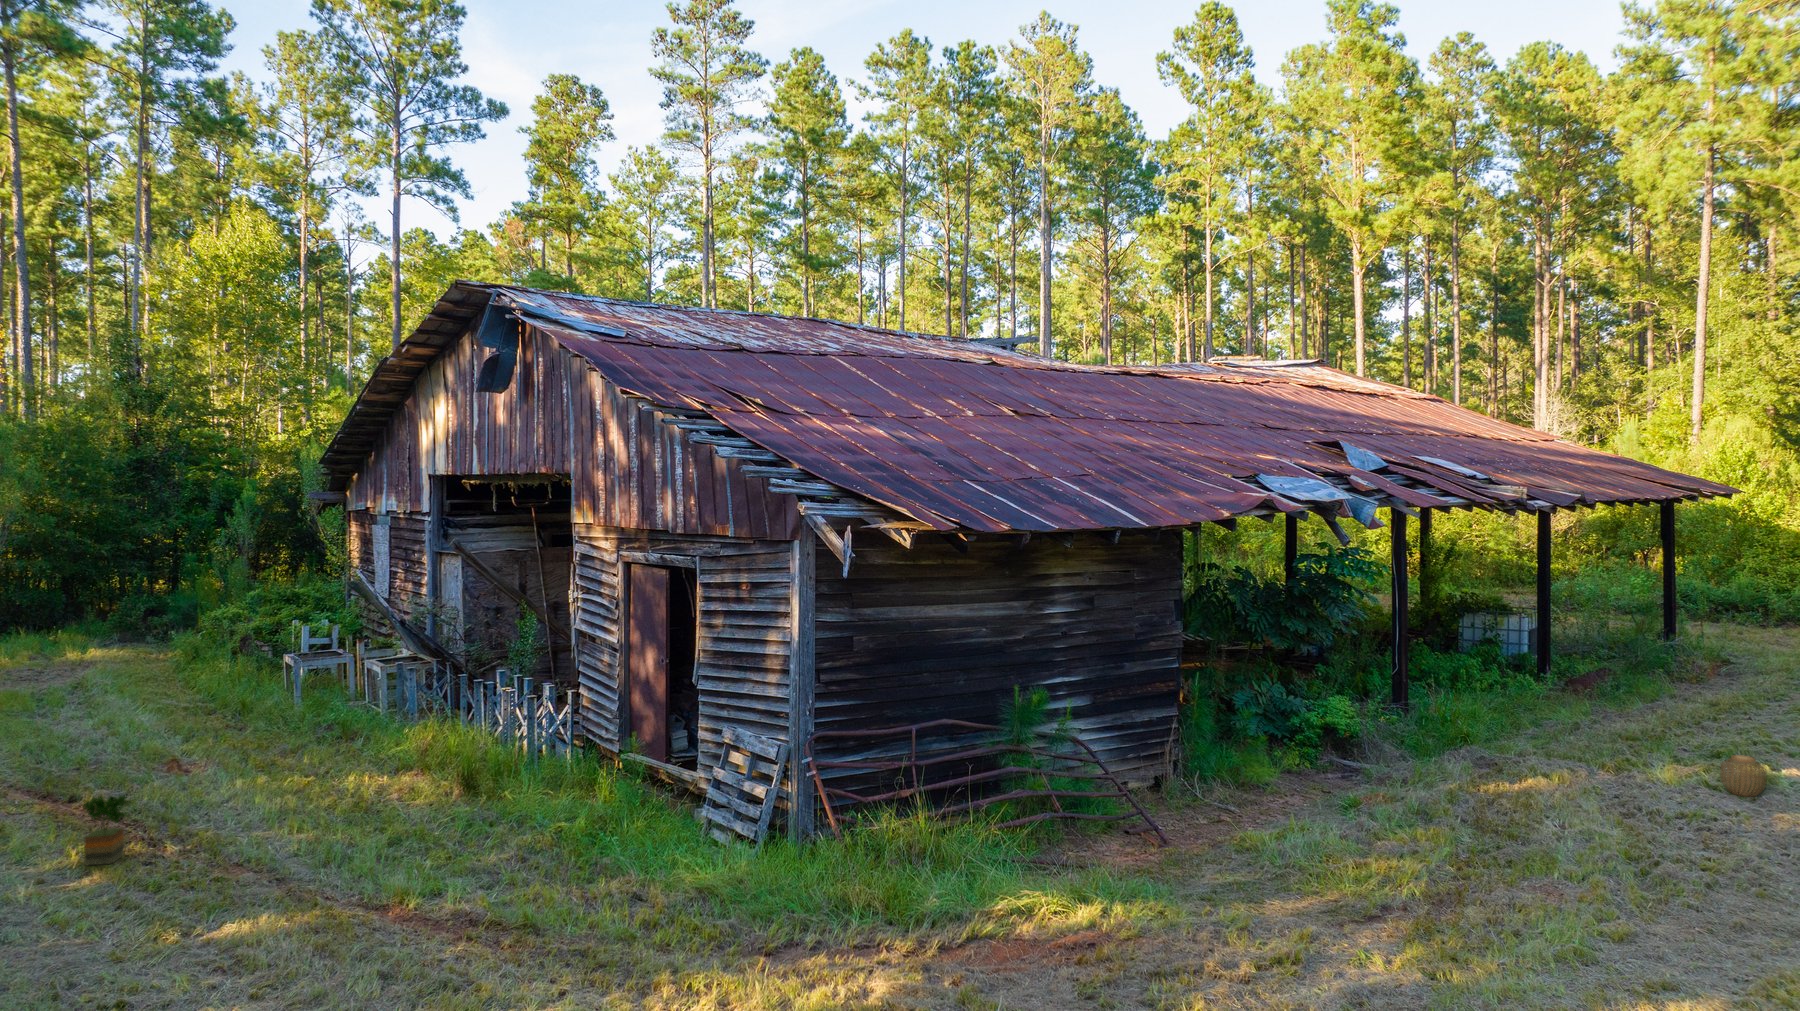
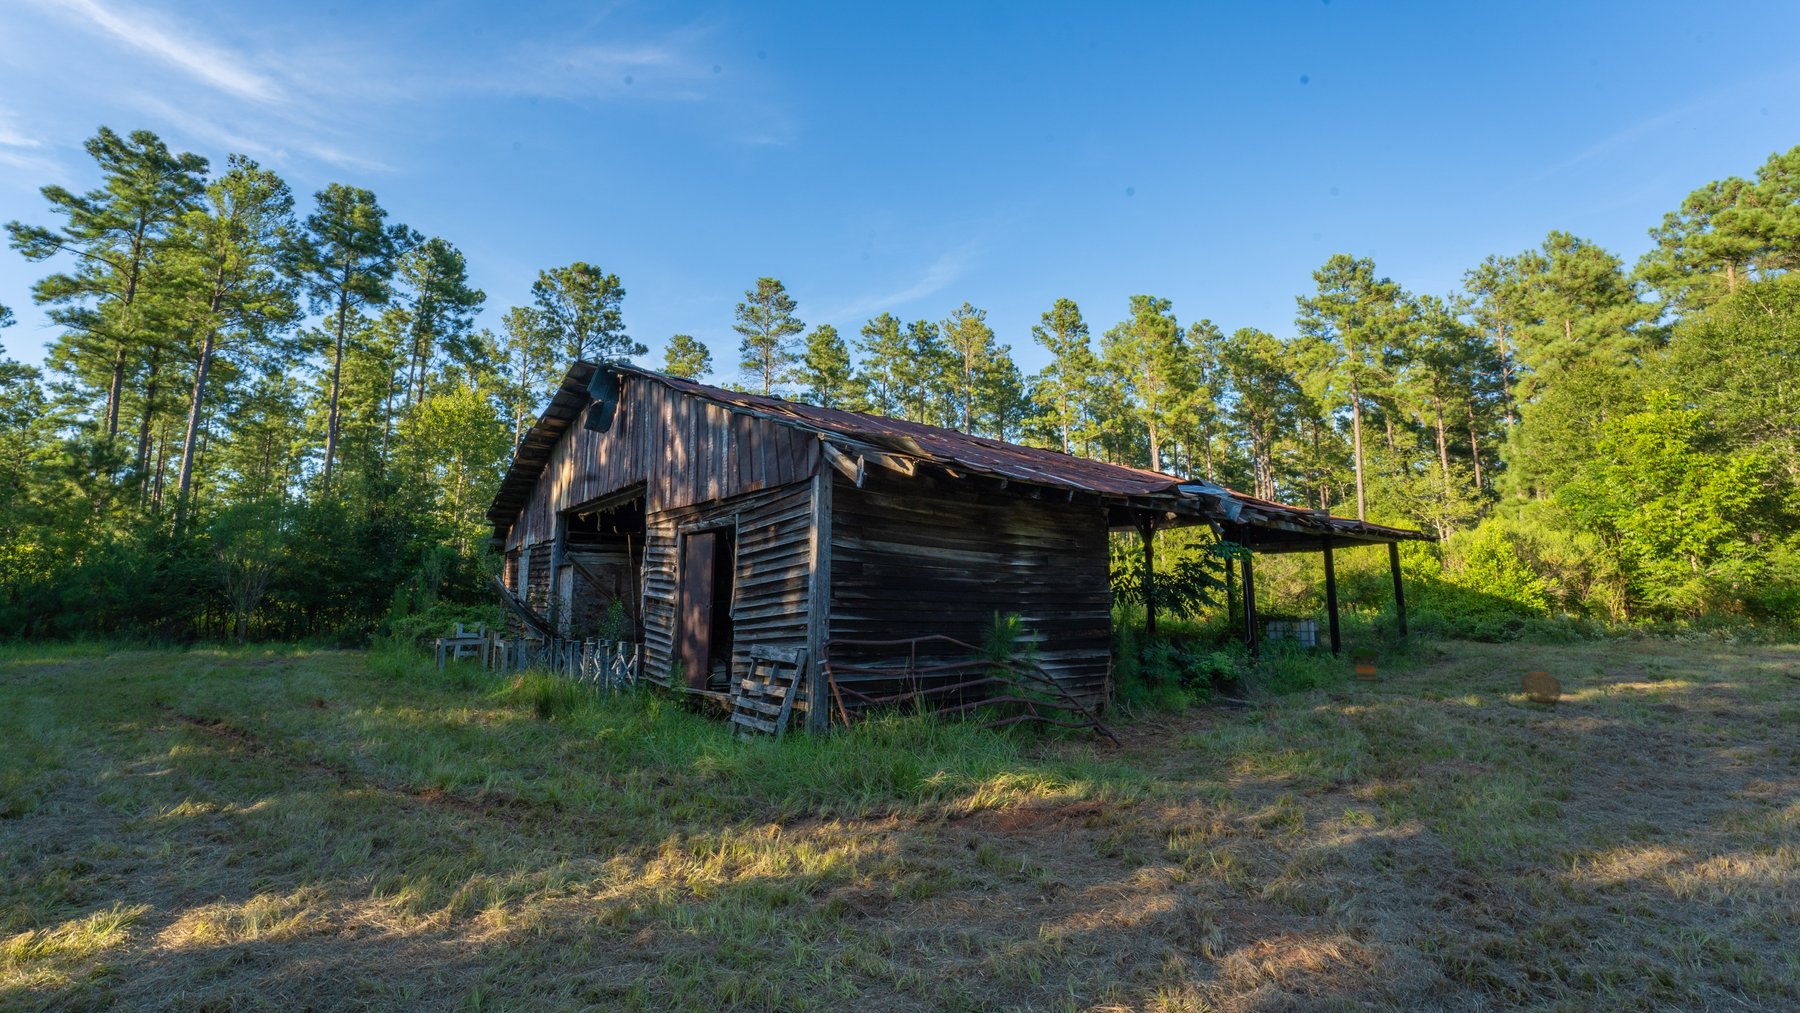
potted tree: present [83,796,131,866] -> present [1351,648,1379,680]

